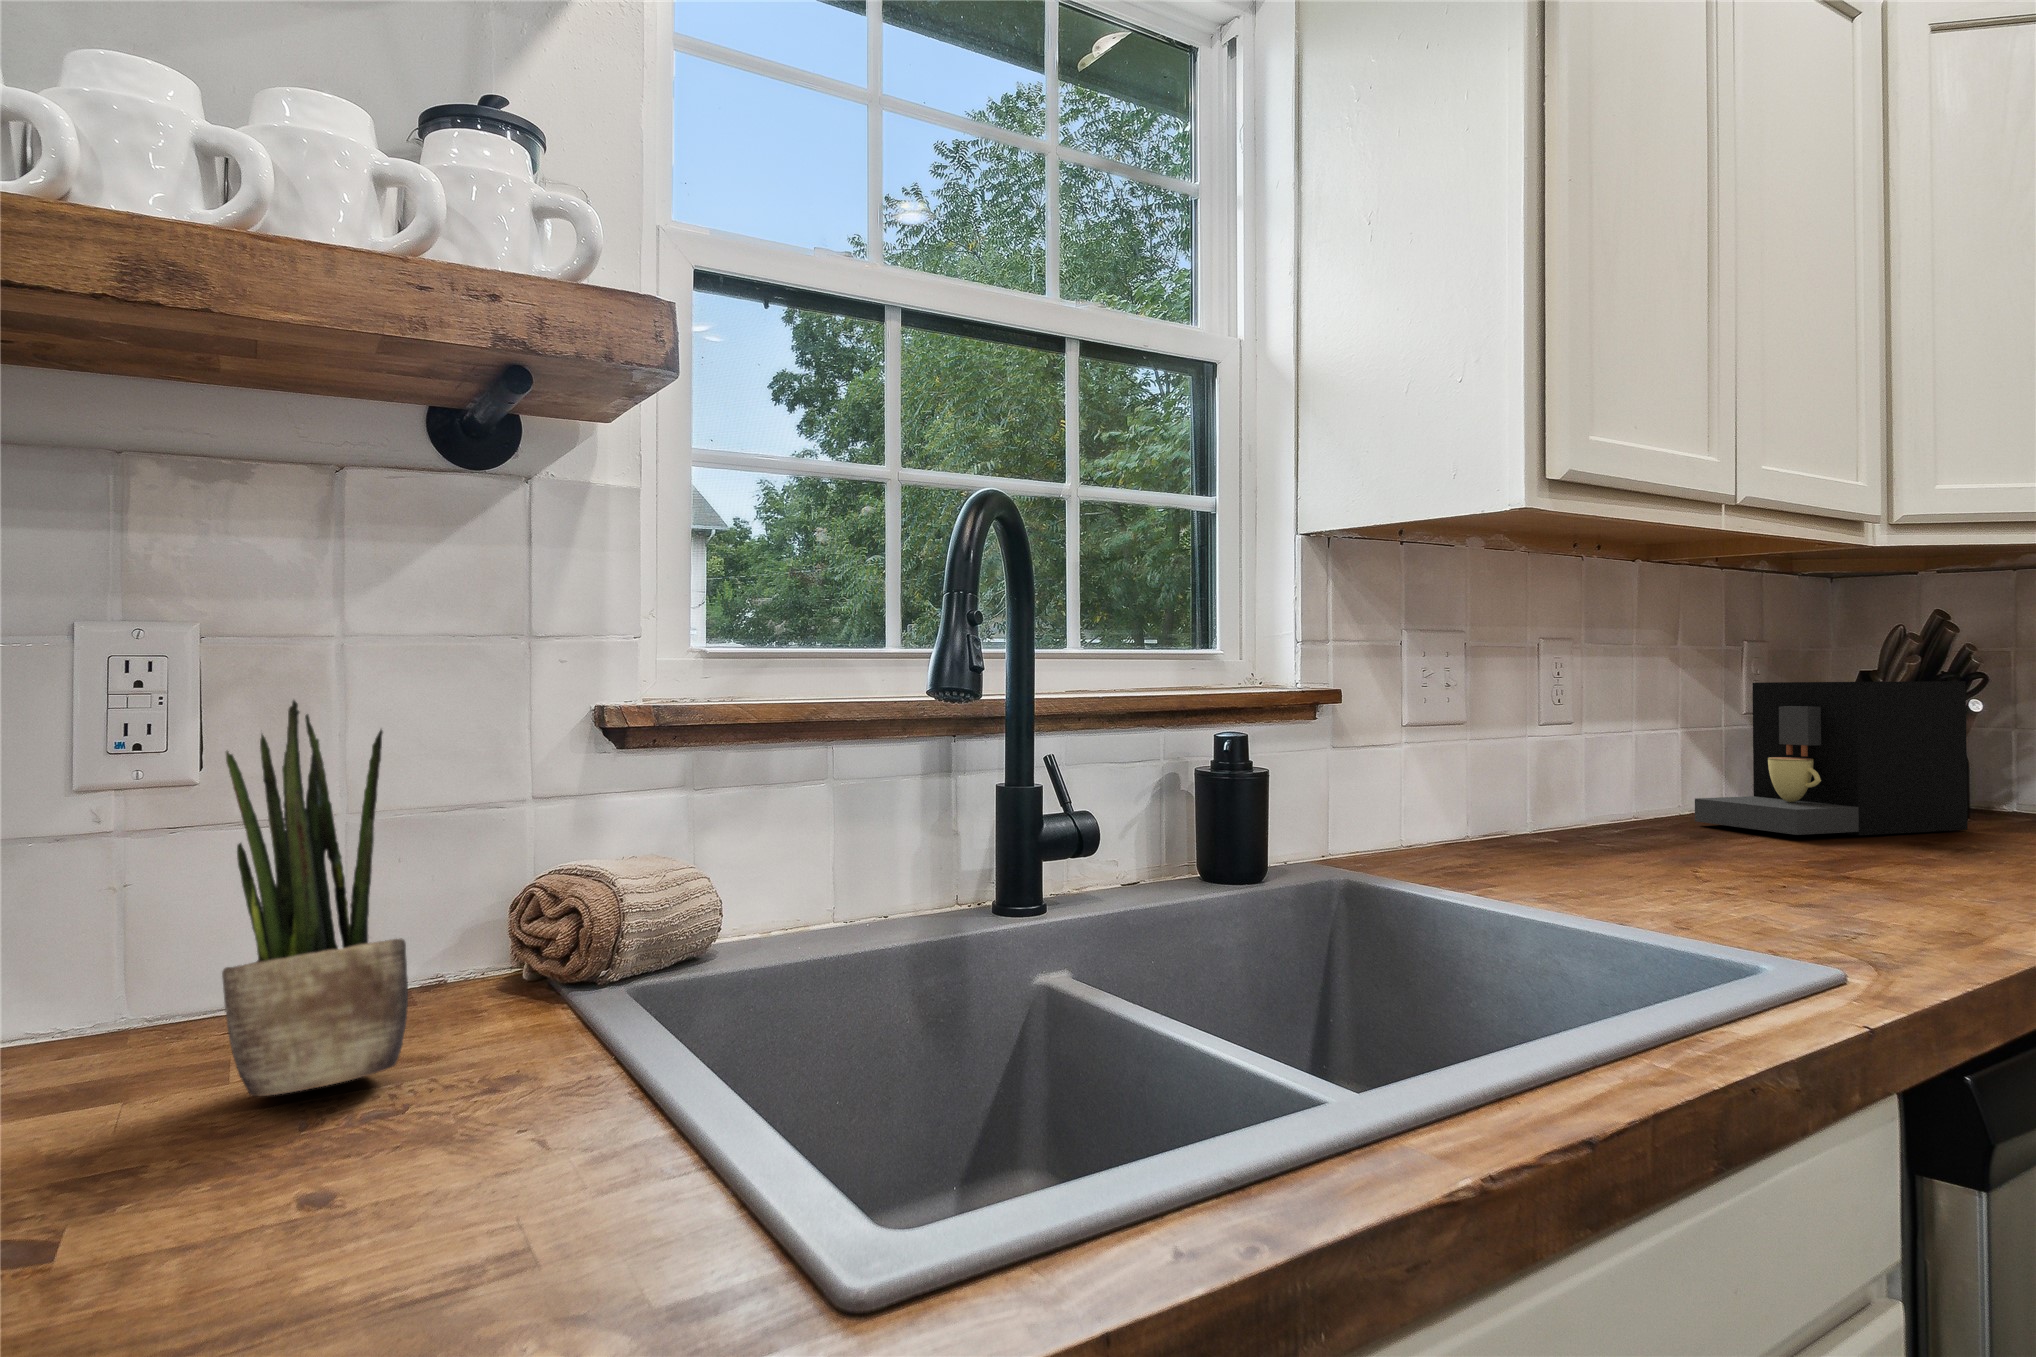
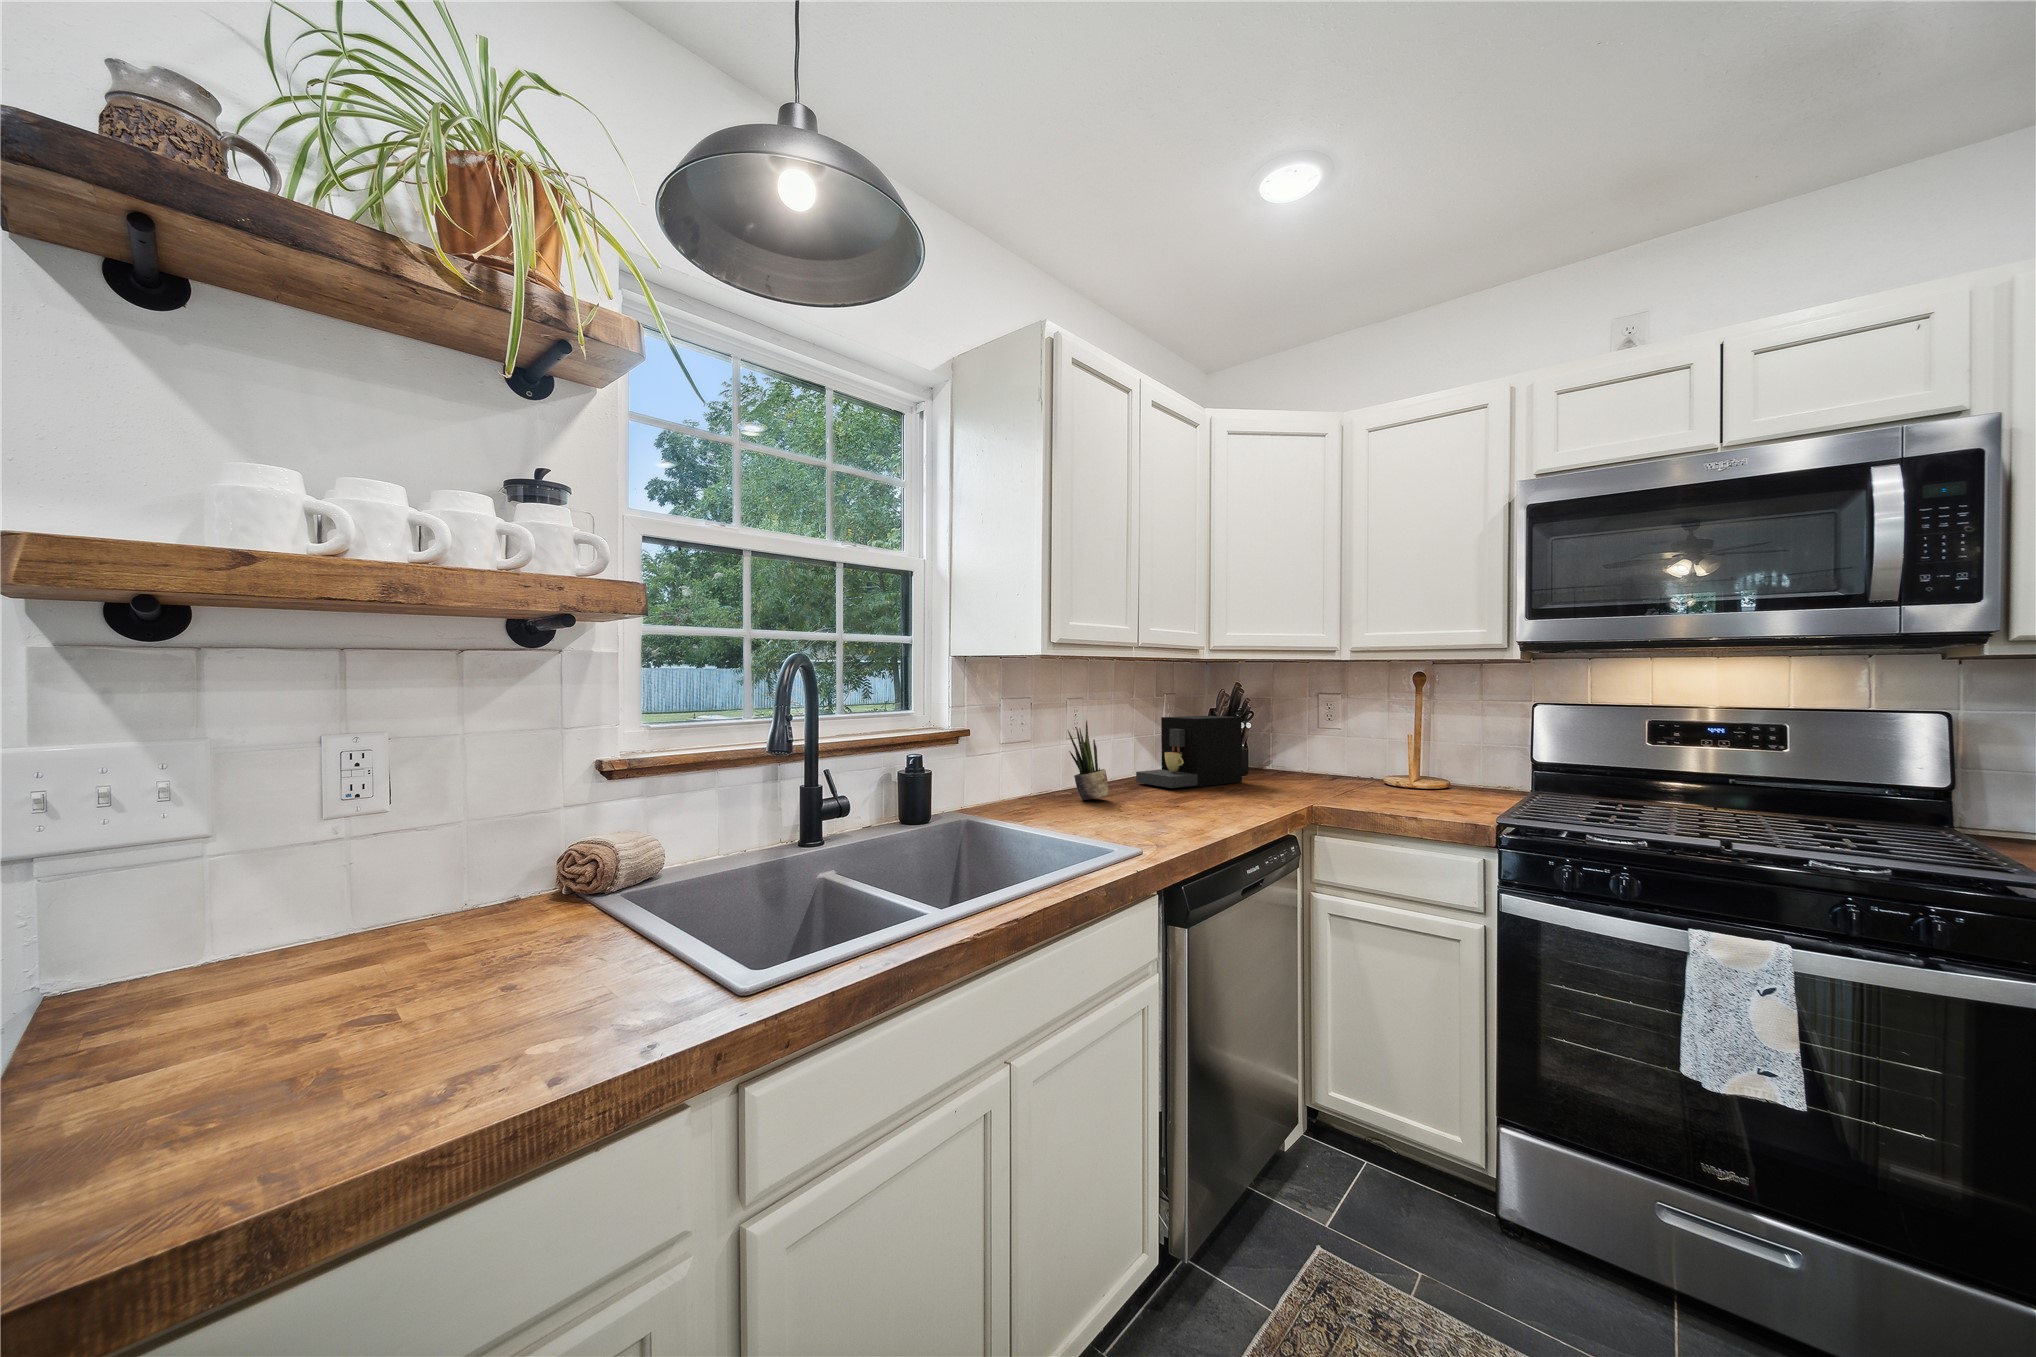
potted plant: present [222,700,408,1096] -> present [1068,721,1108,800]

